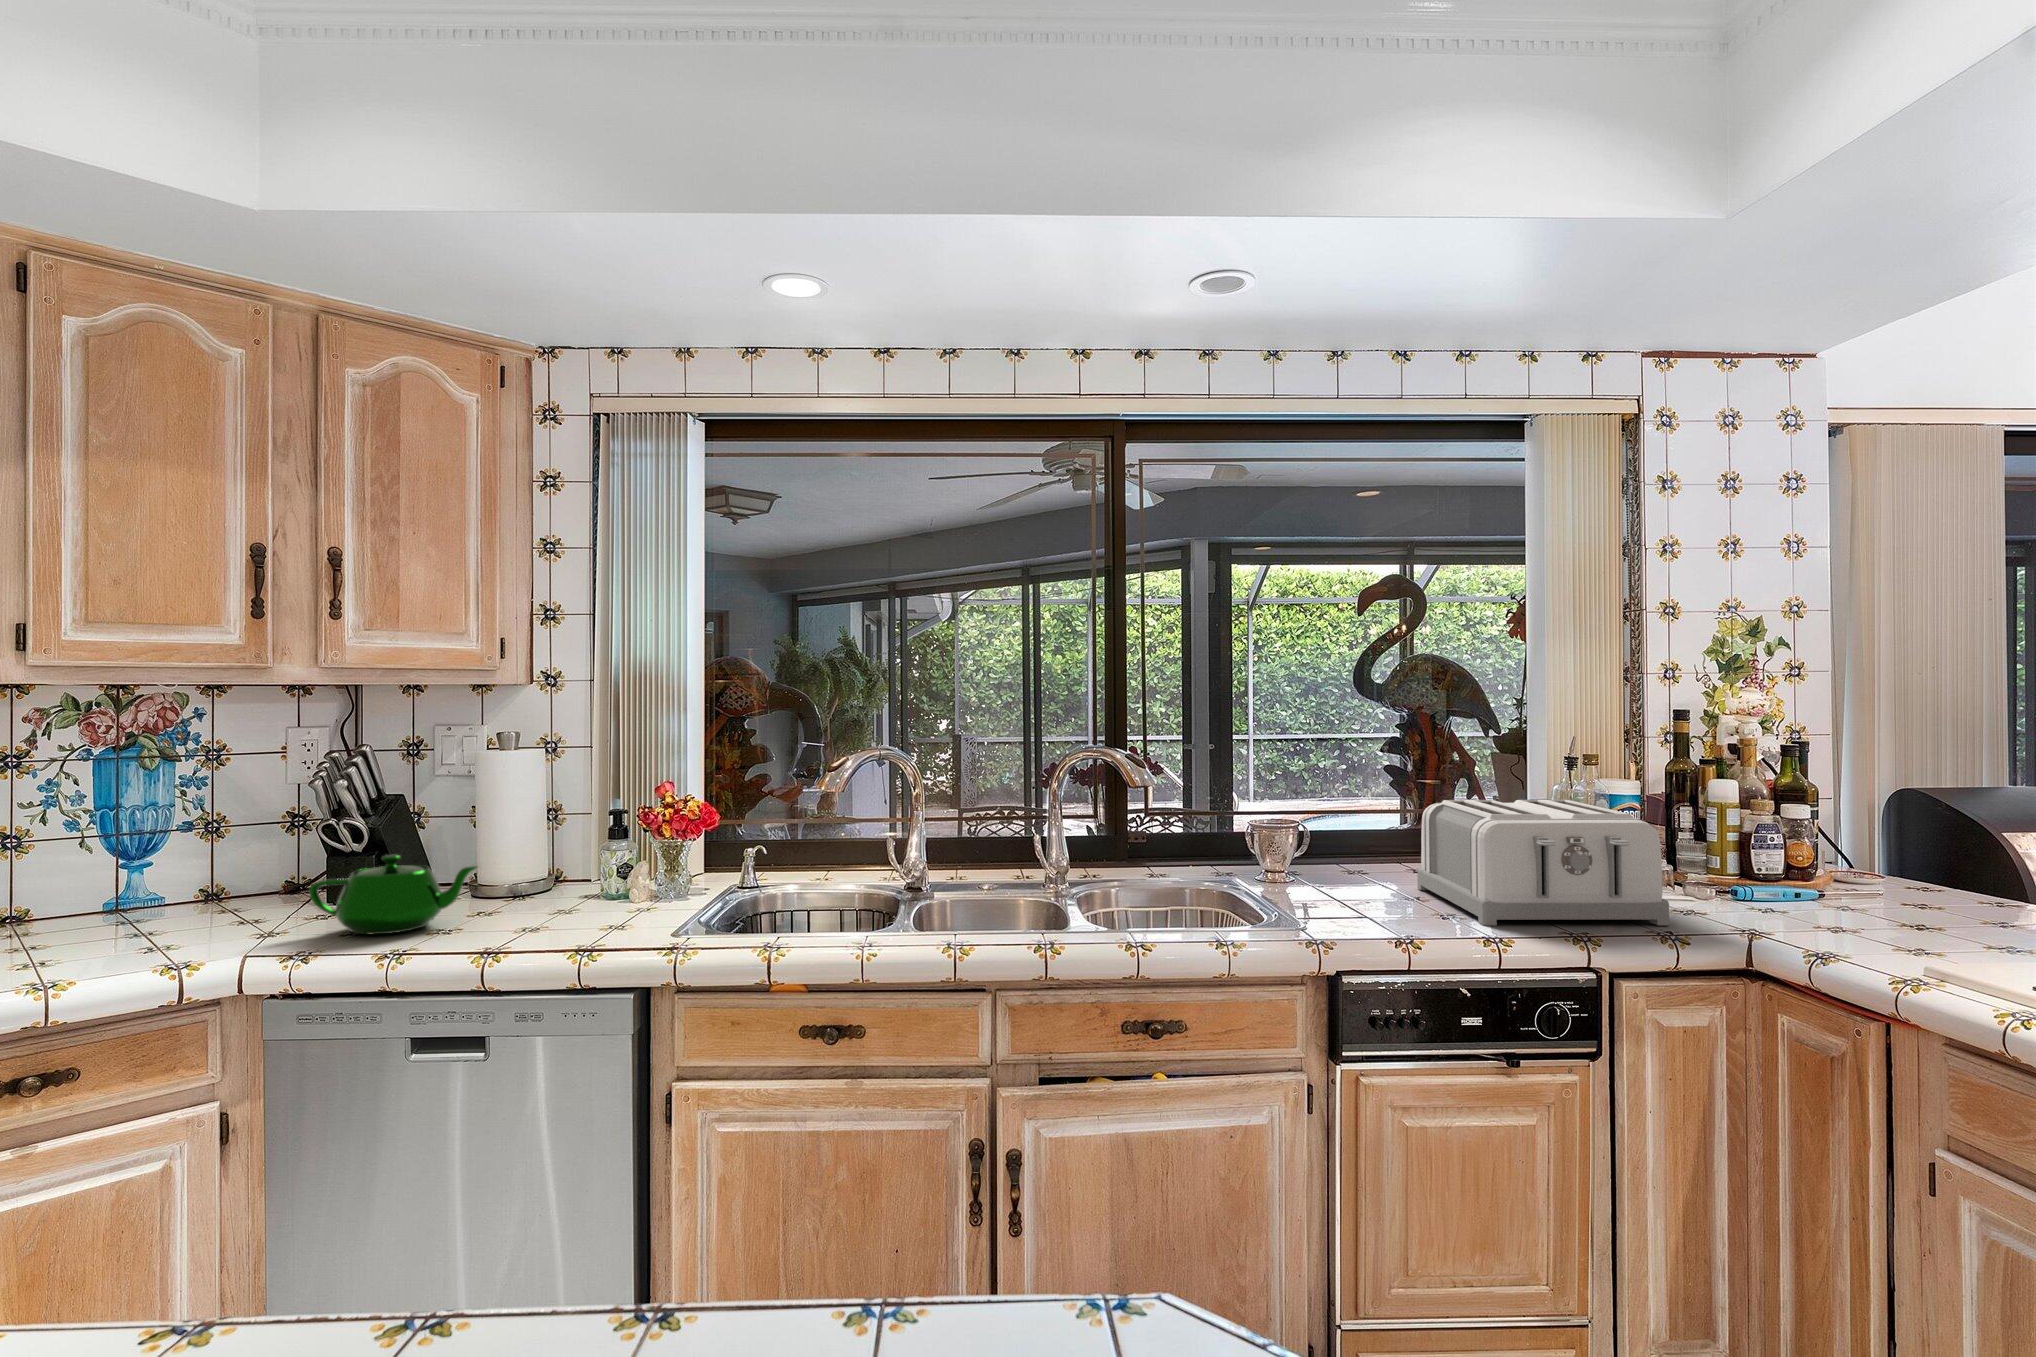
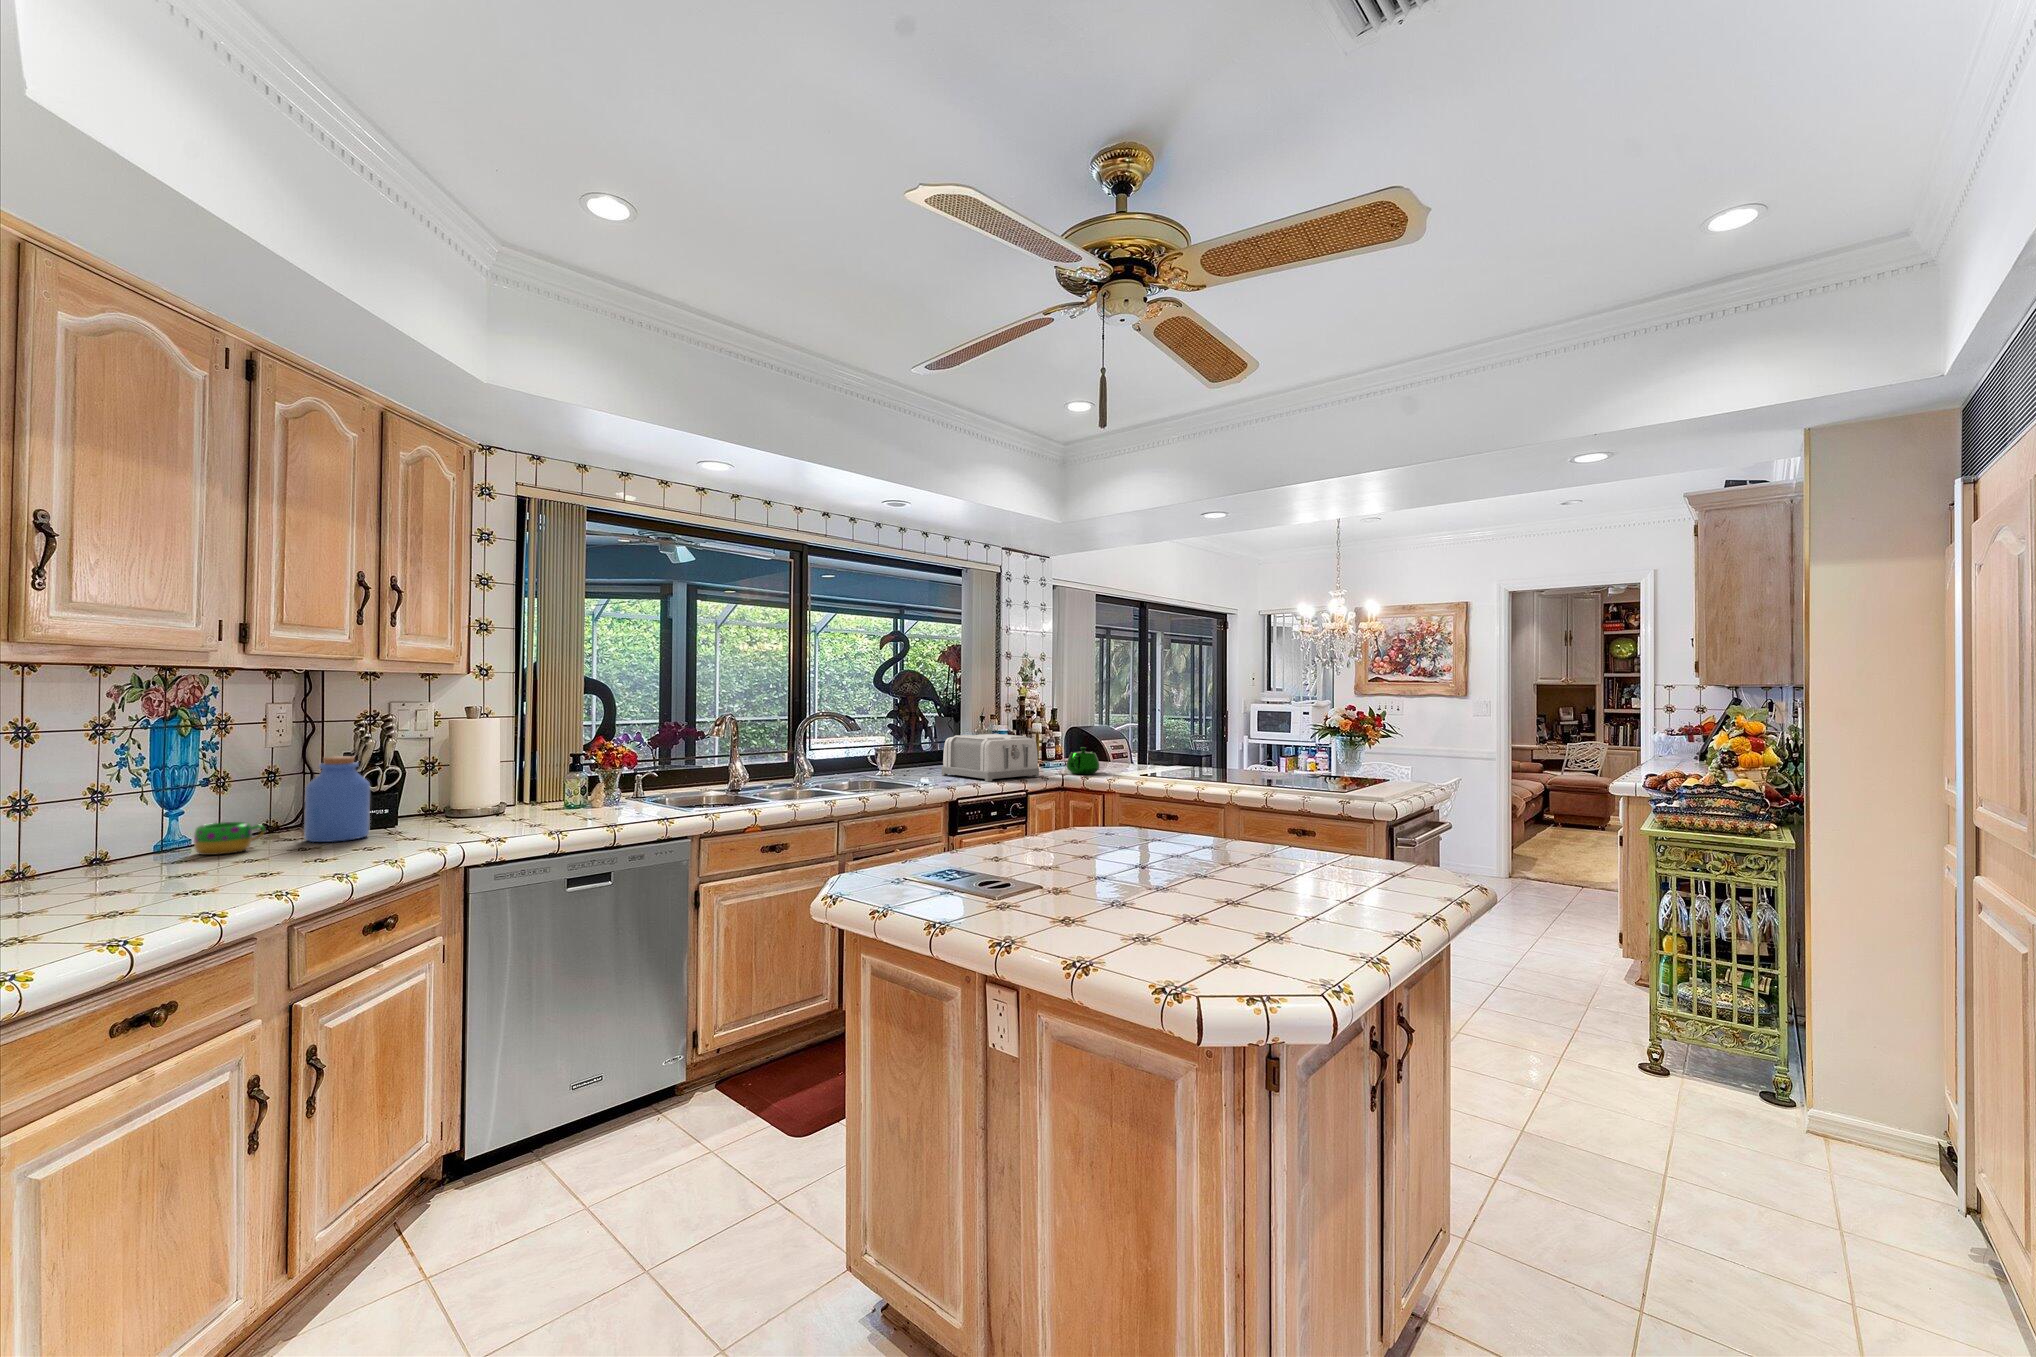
jar: none [194,803,282,925] -> present [304,756,370,842]
teapot: present [309,855,477,934] -> present [1066,747,1100,774]
mug: none [61,885,147,930] -> present [194,822,266,855]

